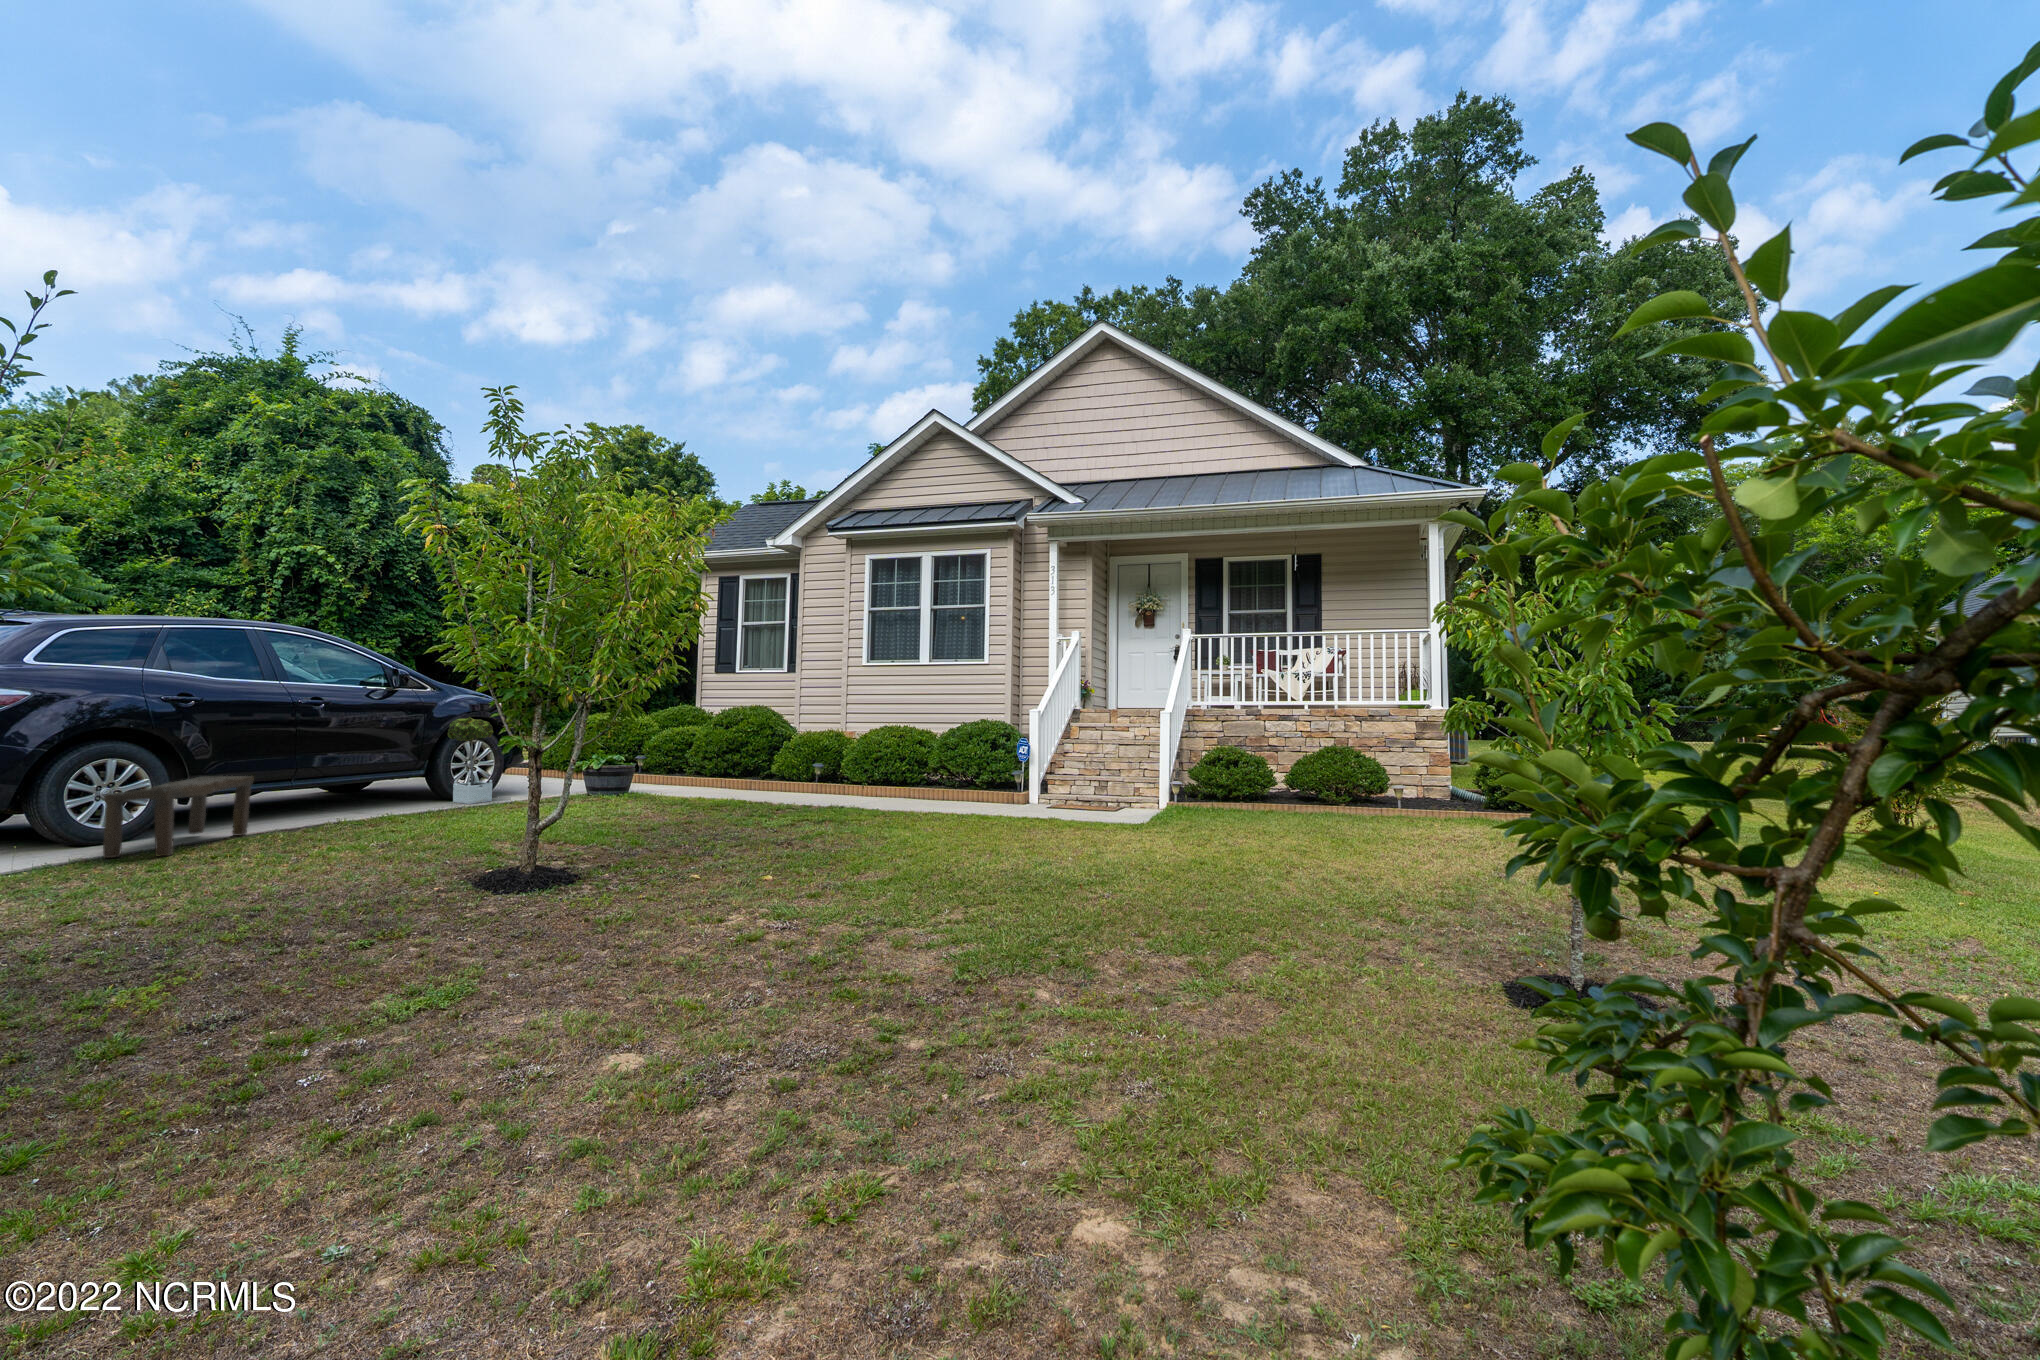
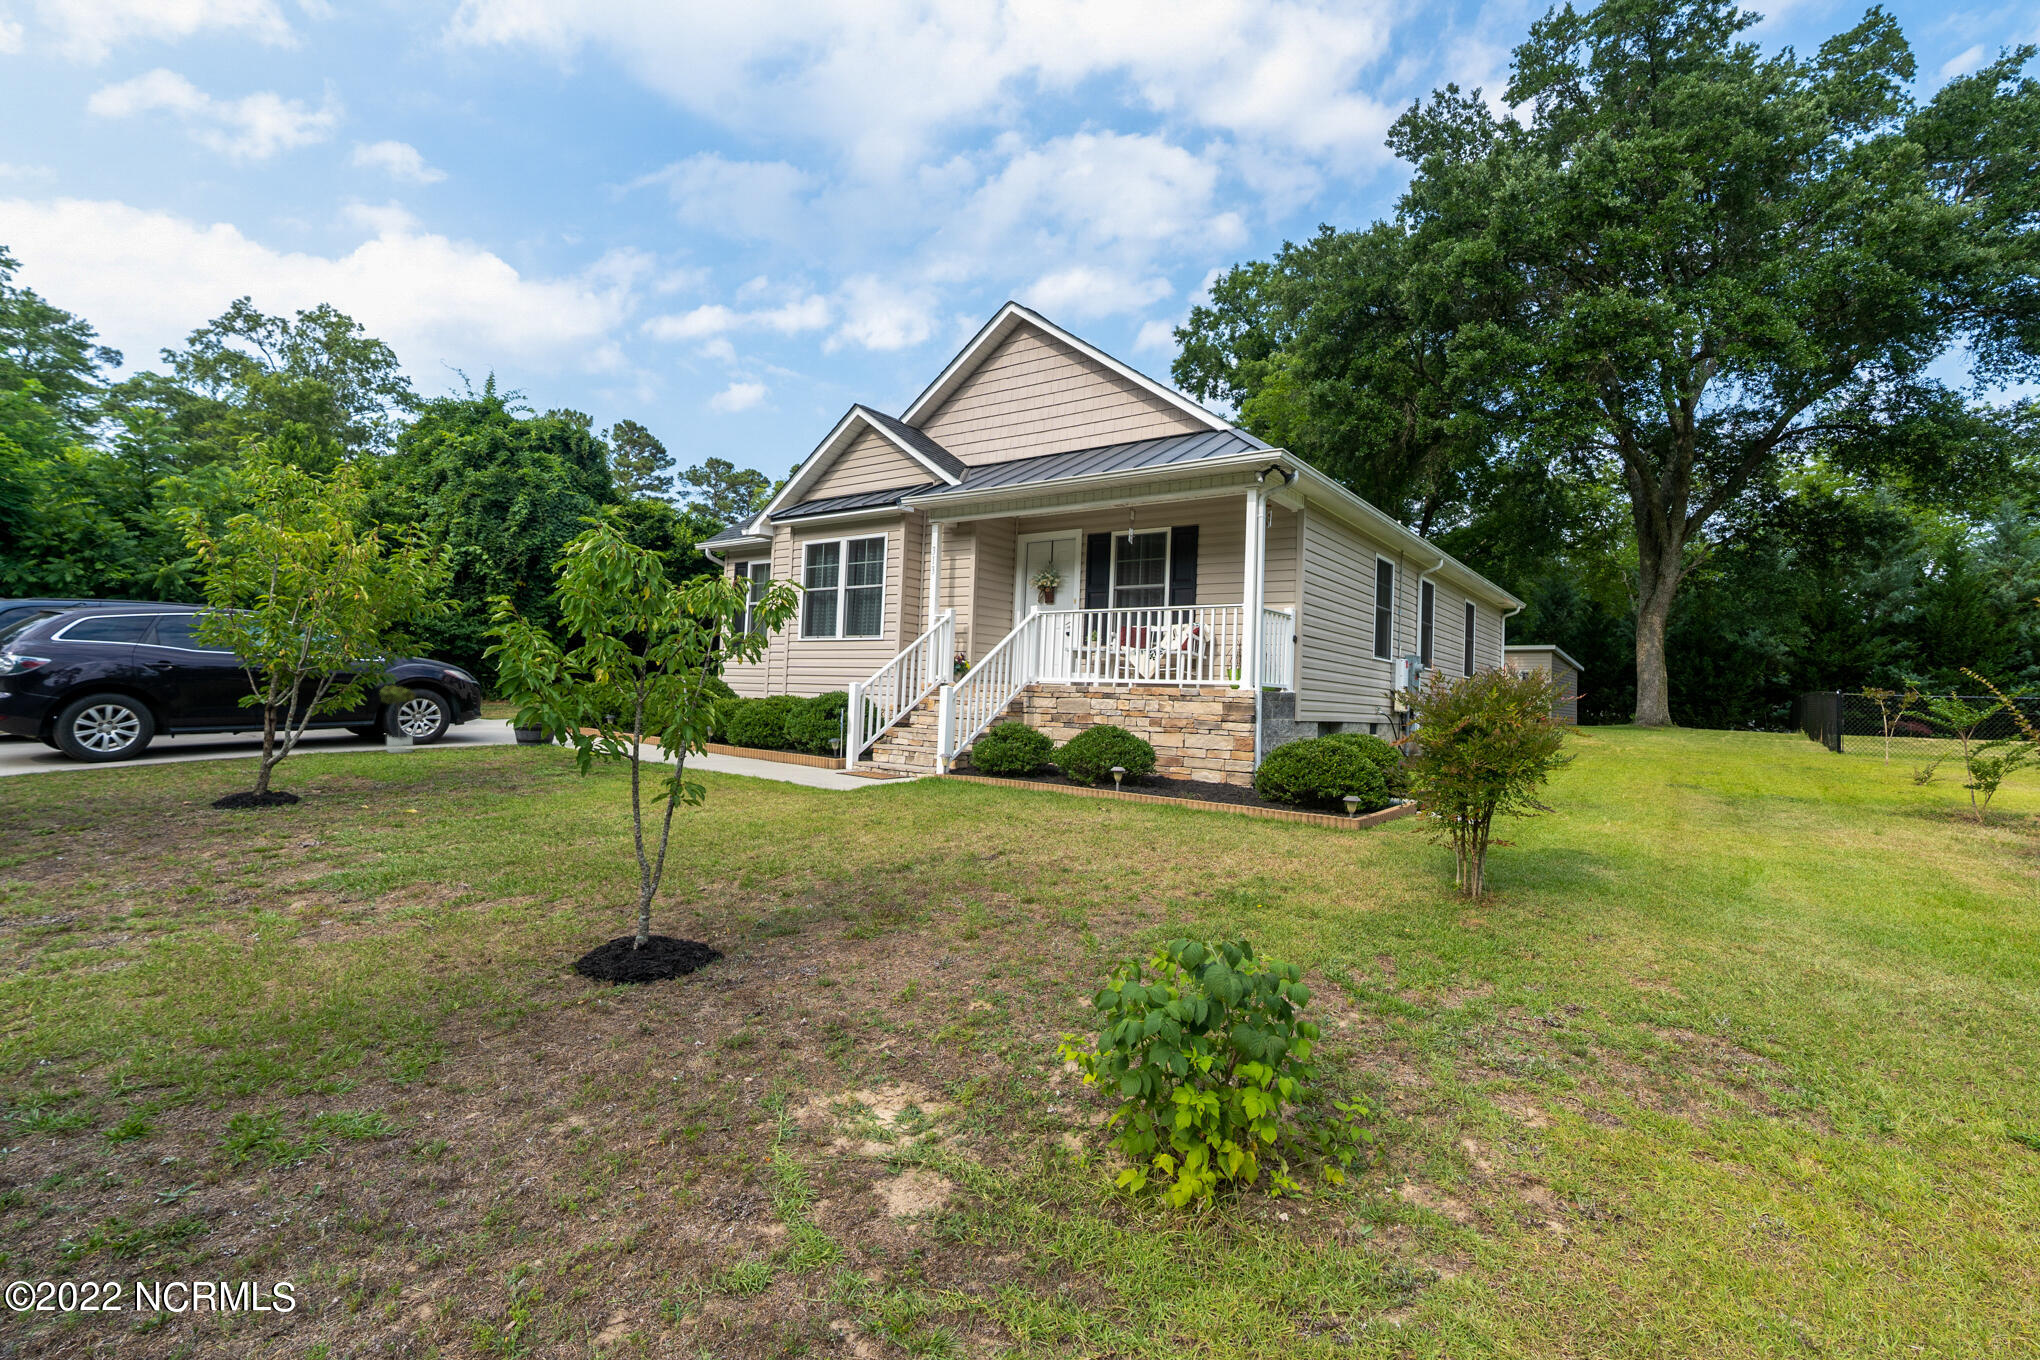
bench: present [103,776,254,858] -> none [73,720,197,770]

